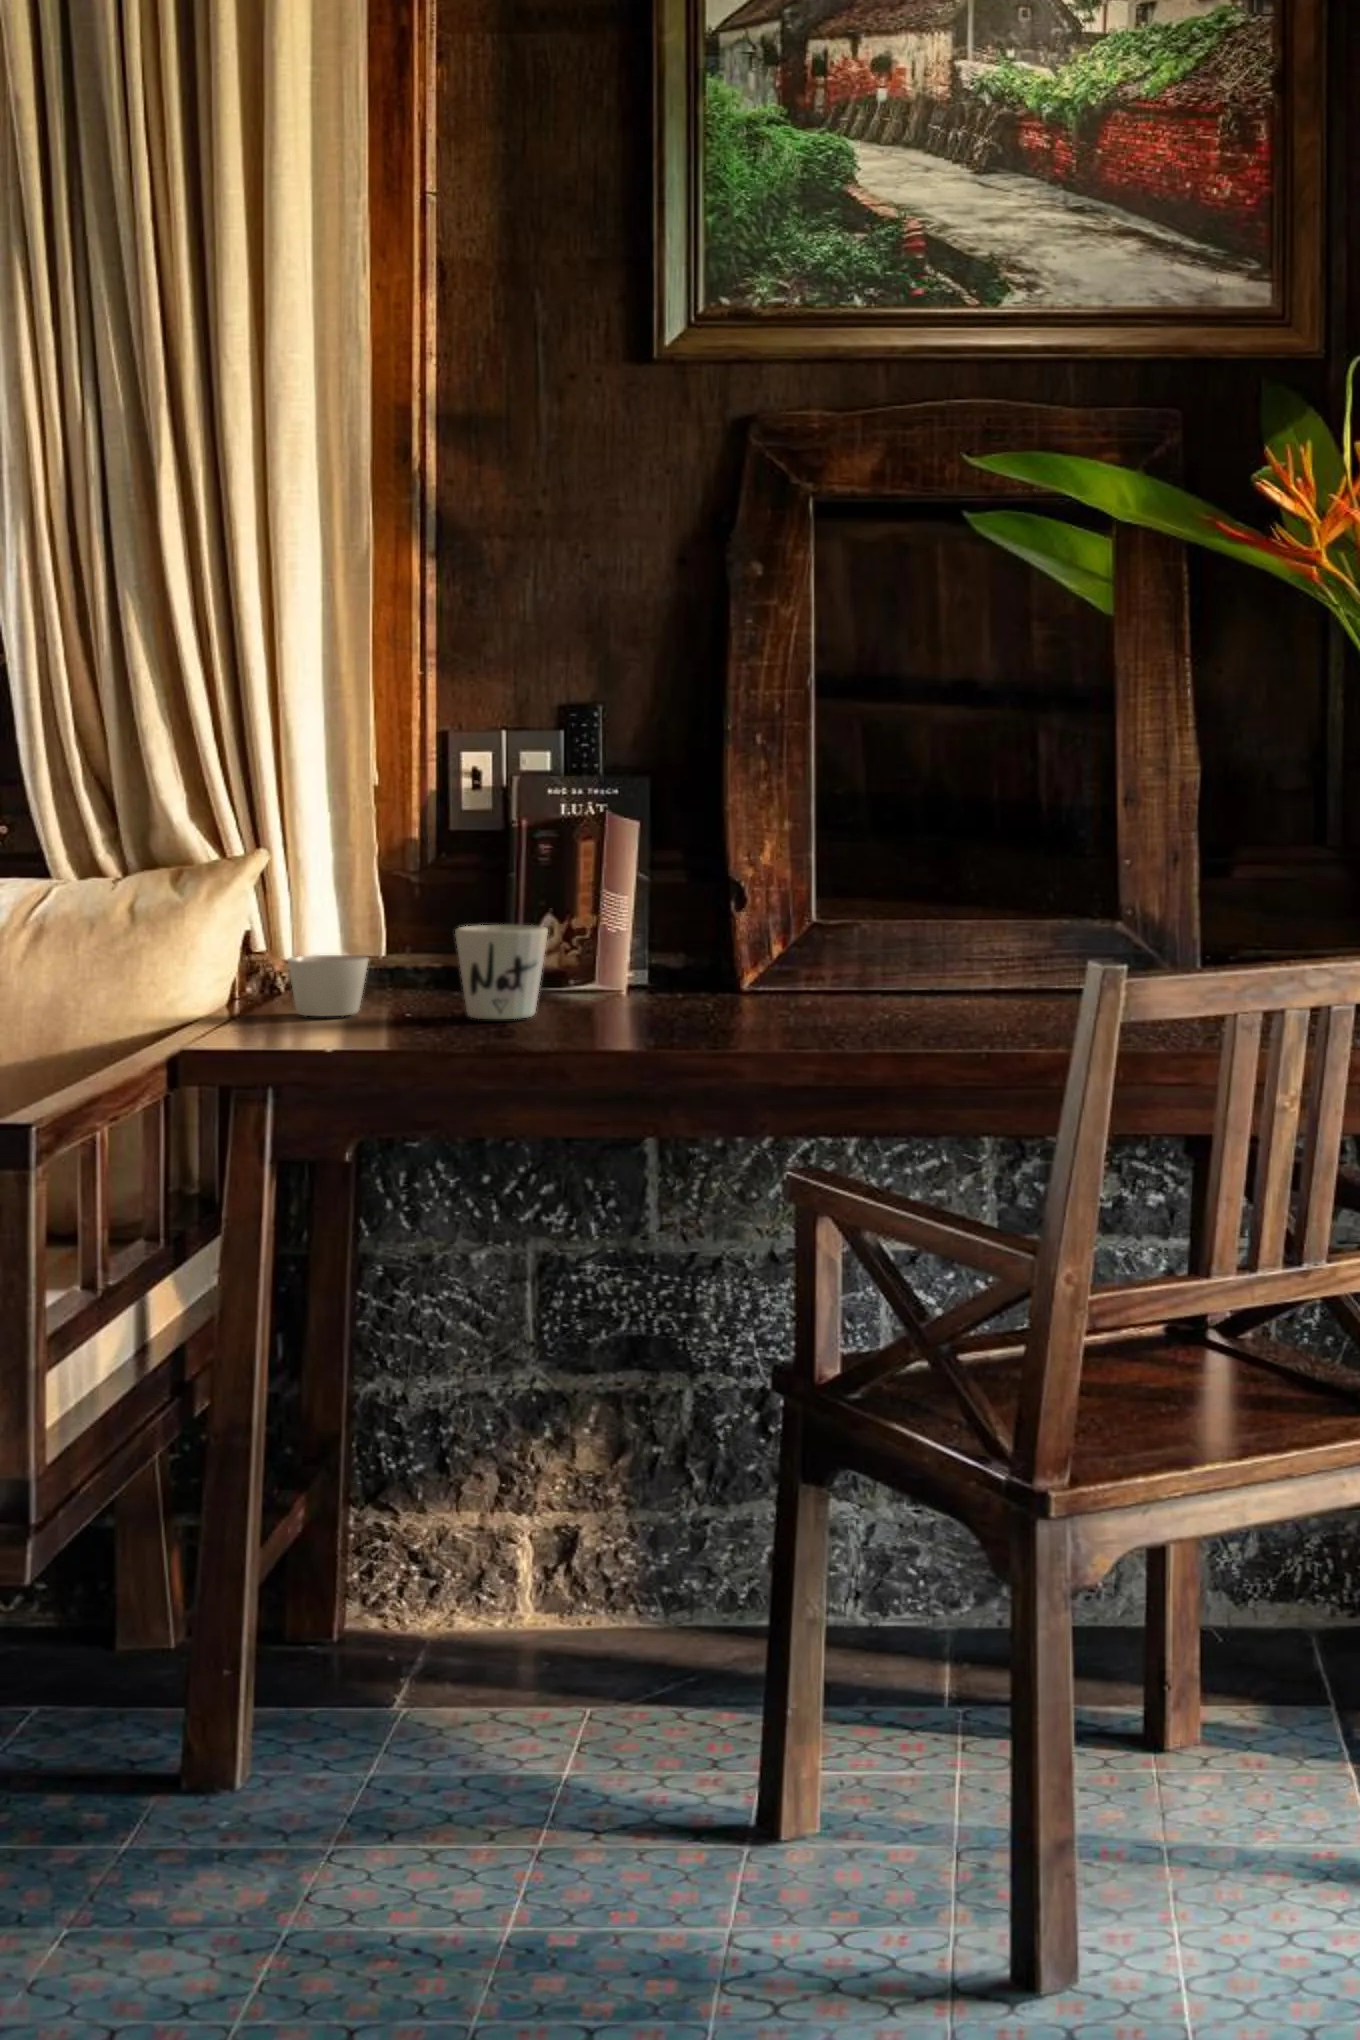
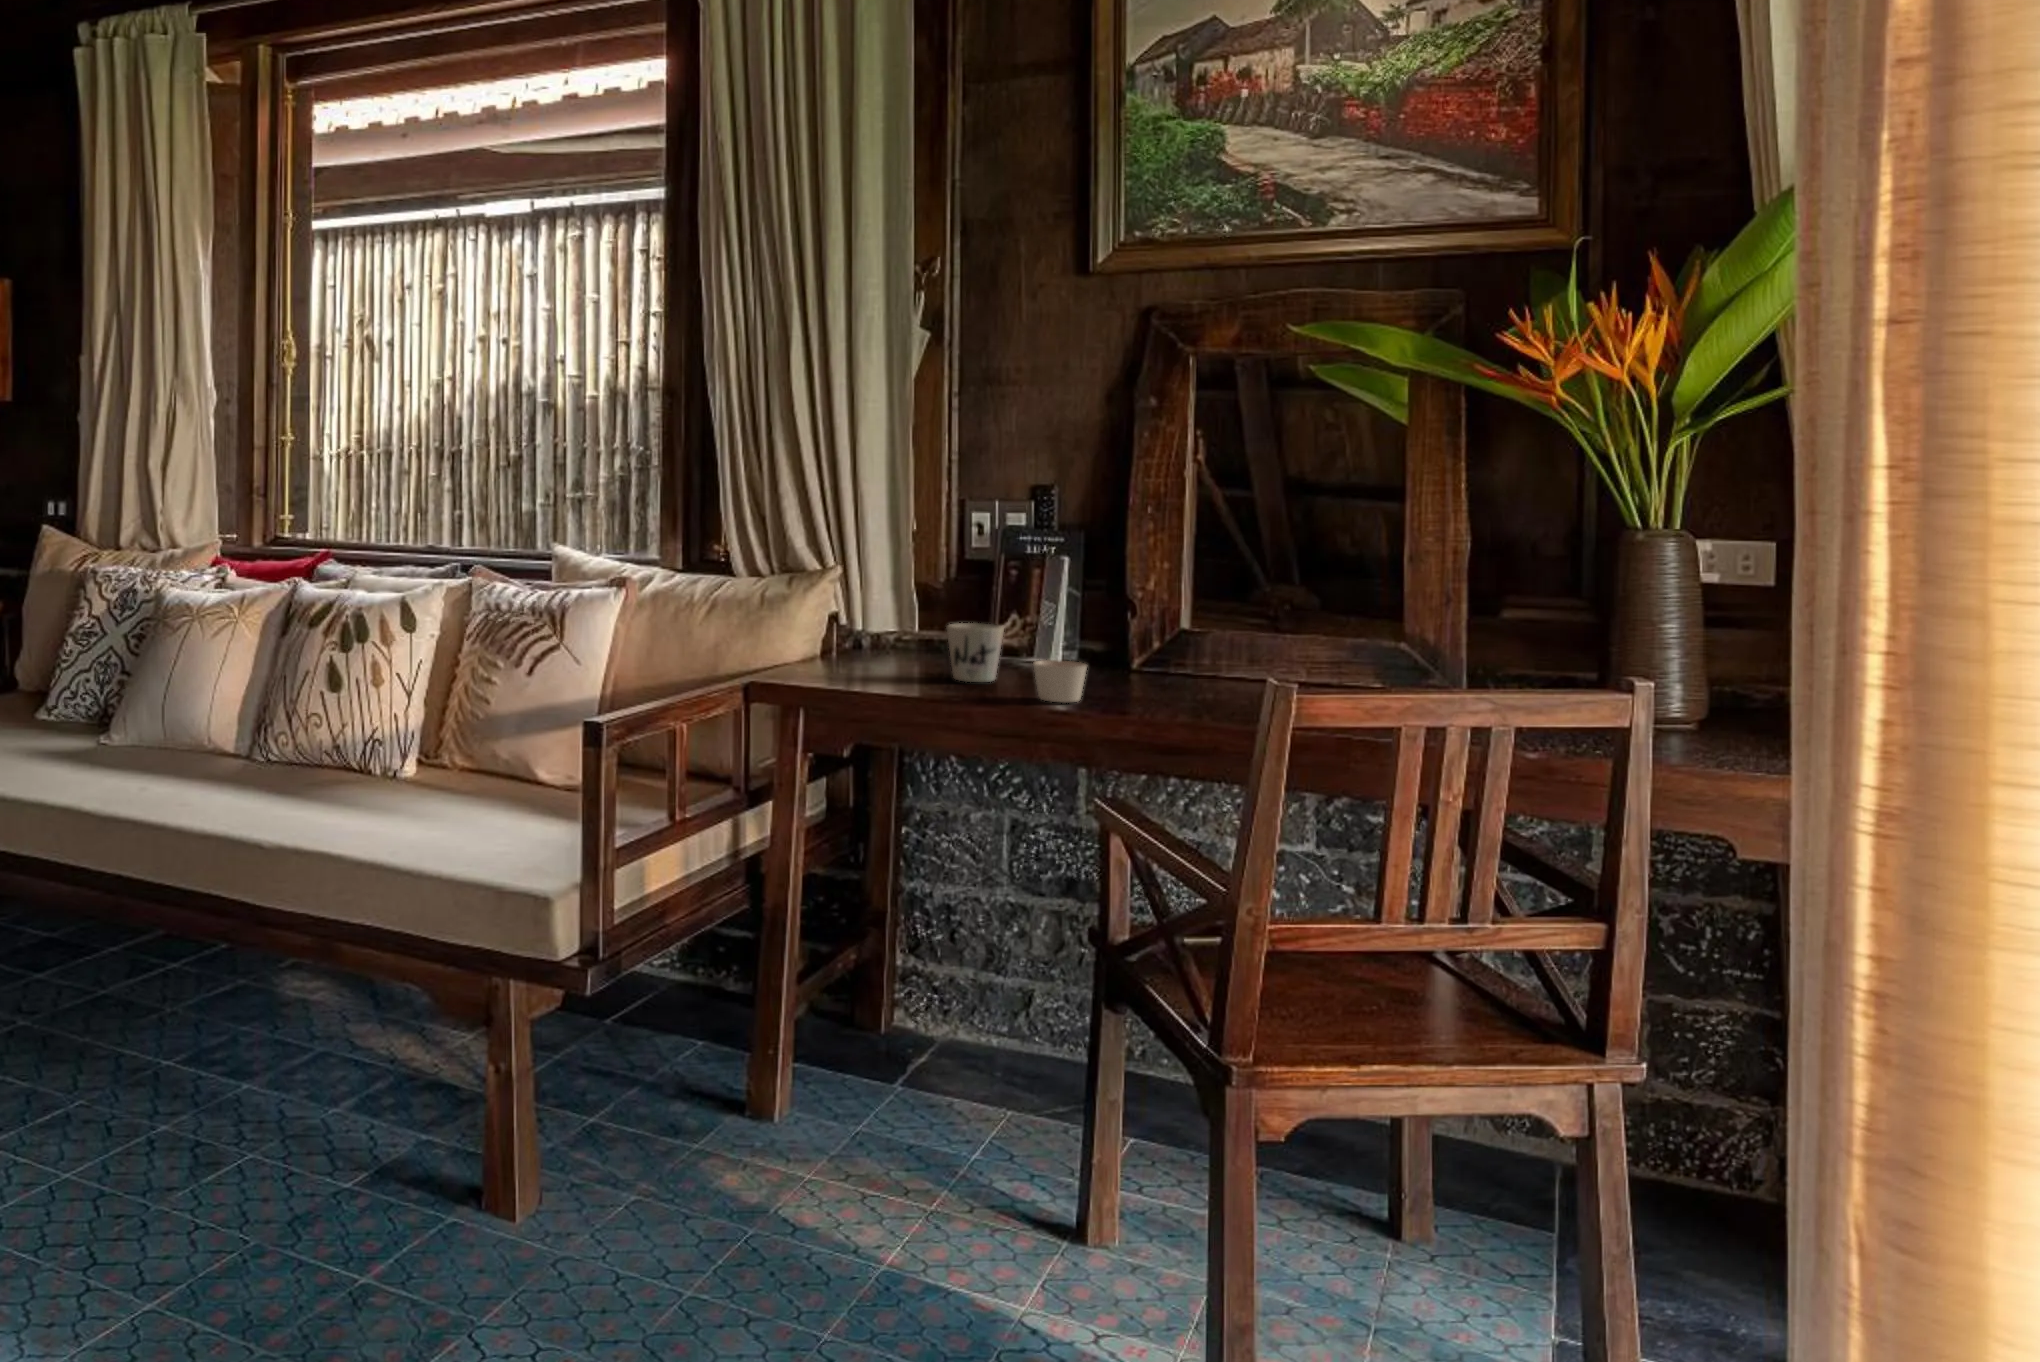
candle: present [288,955,369,1016] -> present [1034,660,1087,703]

